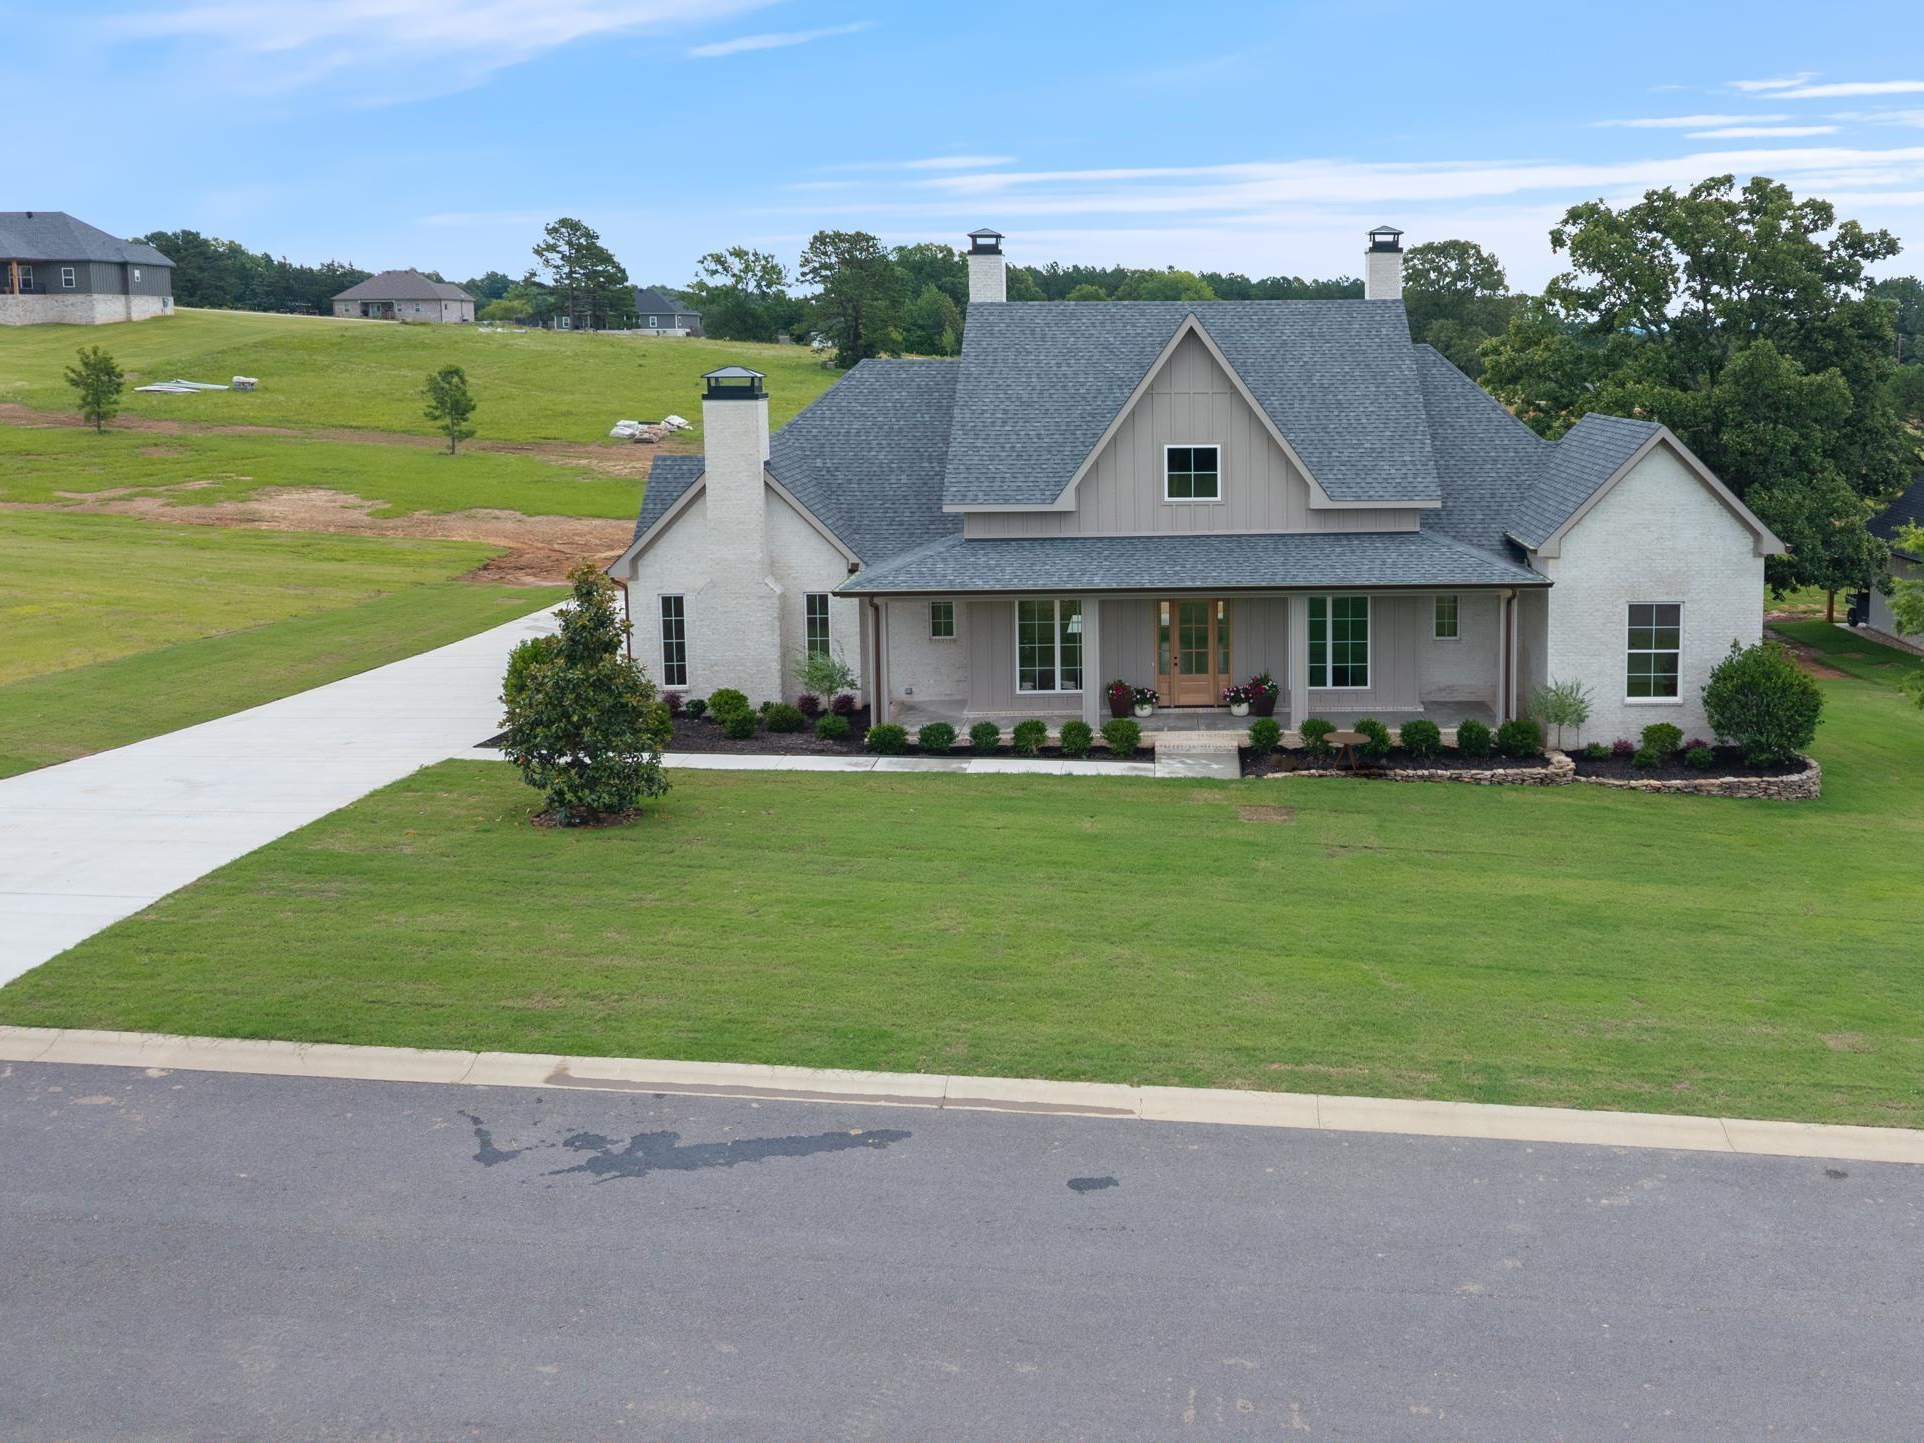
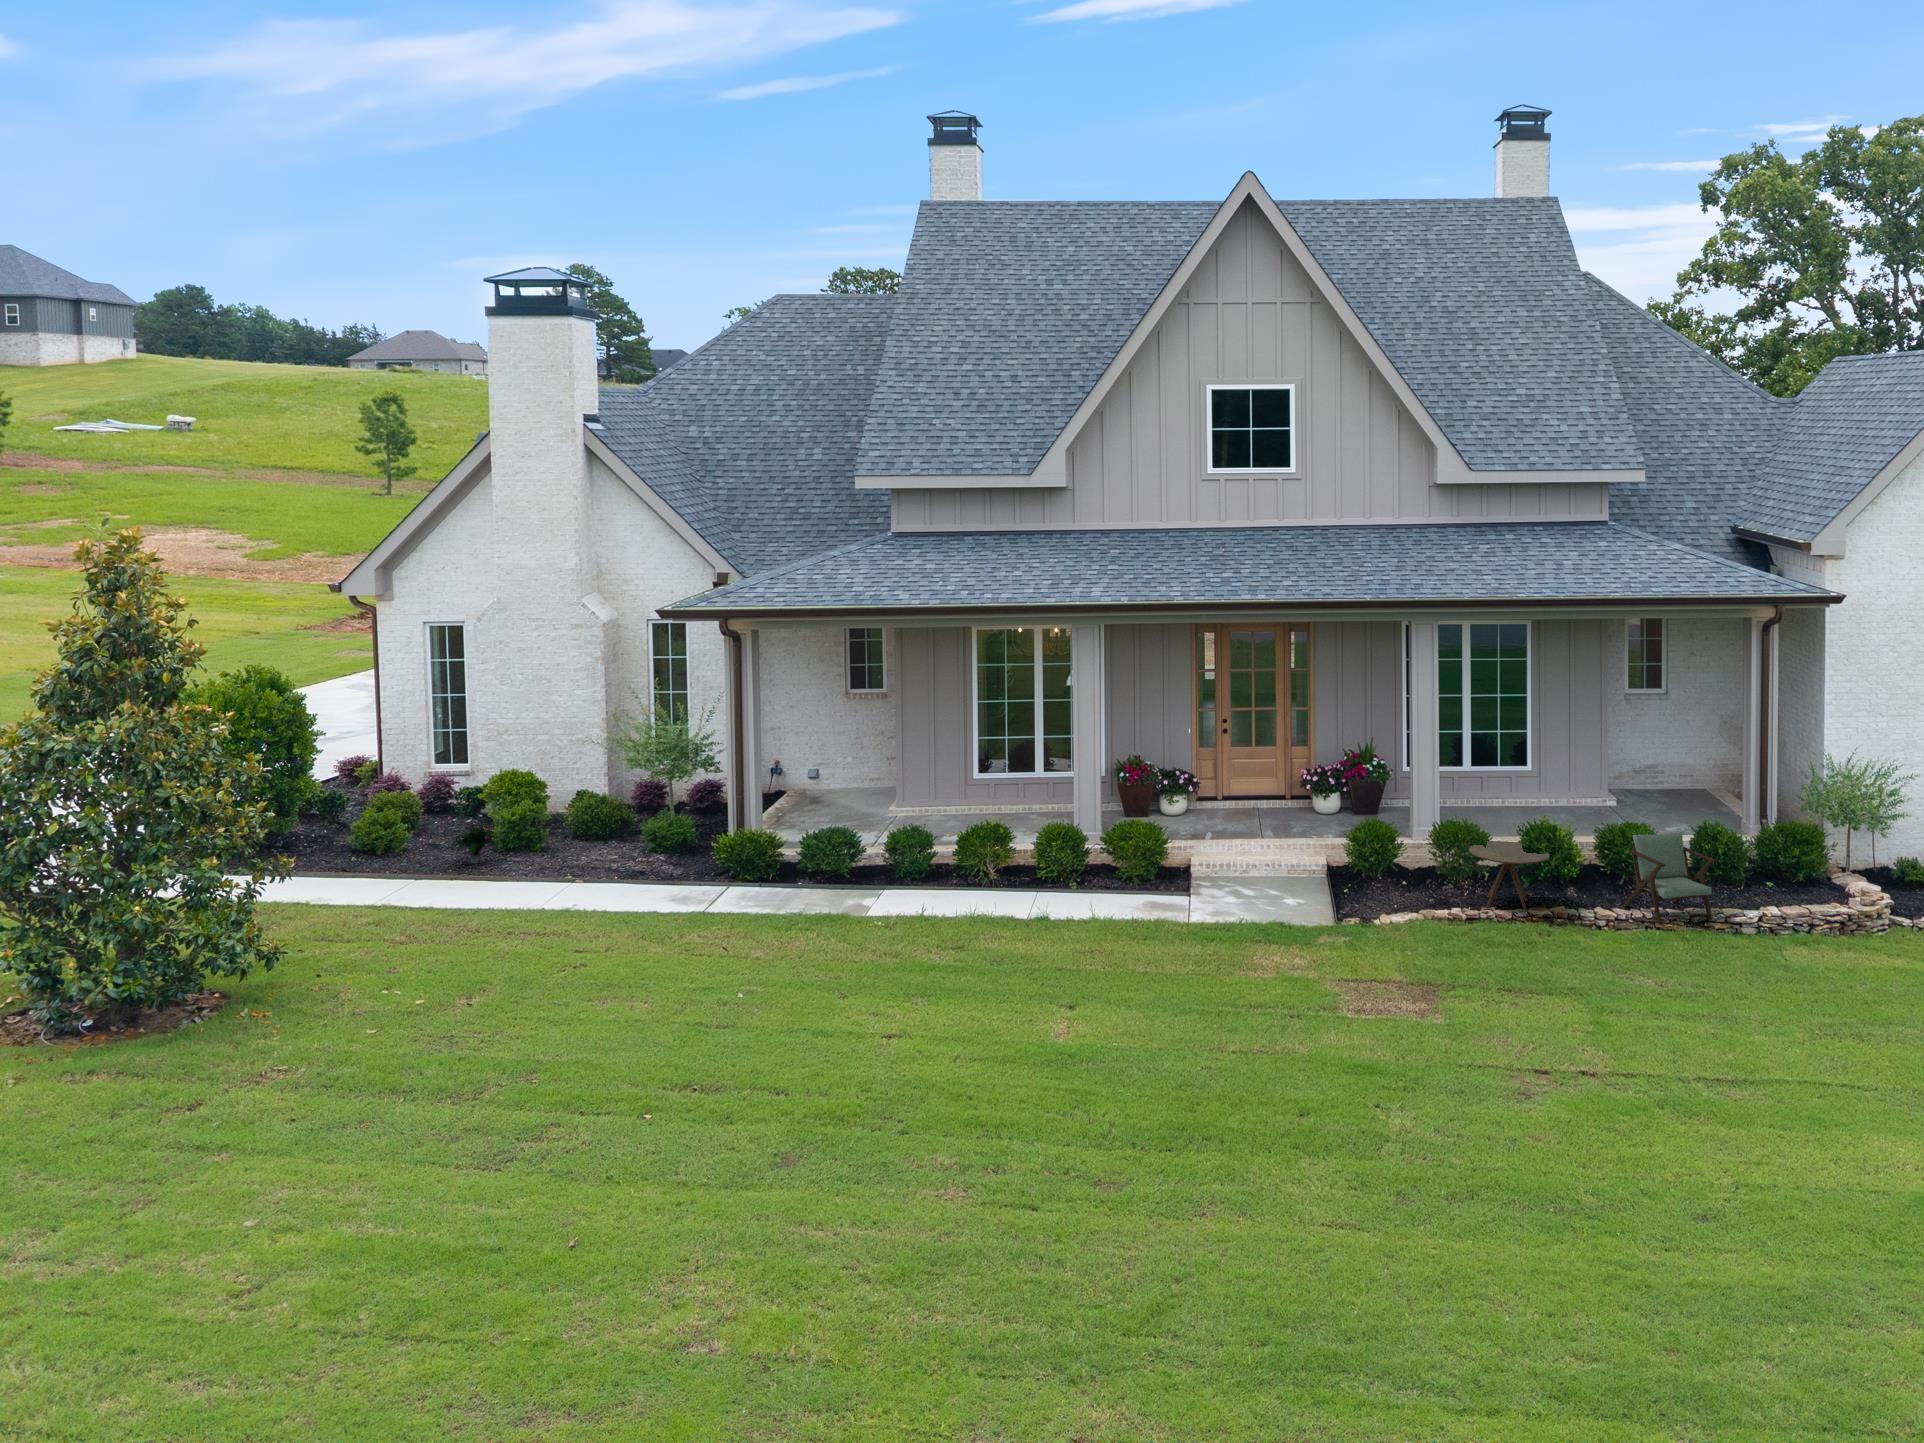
potted plant: none [700,720,733,746] -> present [450,824,500,864]
lounge chair: none [1416,726,1470,780] -> present [1623,832,1716,924]
woven basket: present [1270,754,1307,771] -> none [1381,877,1443,910]

